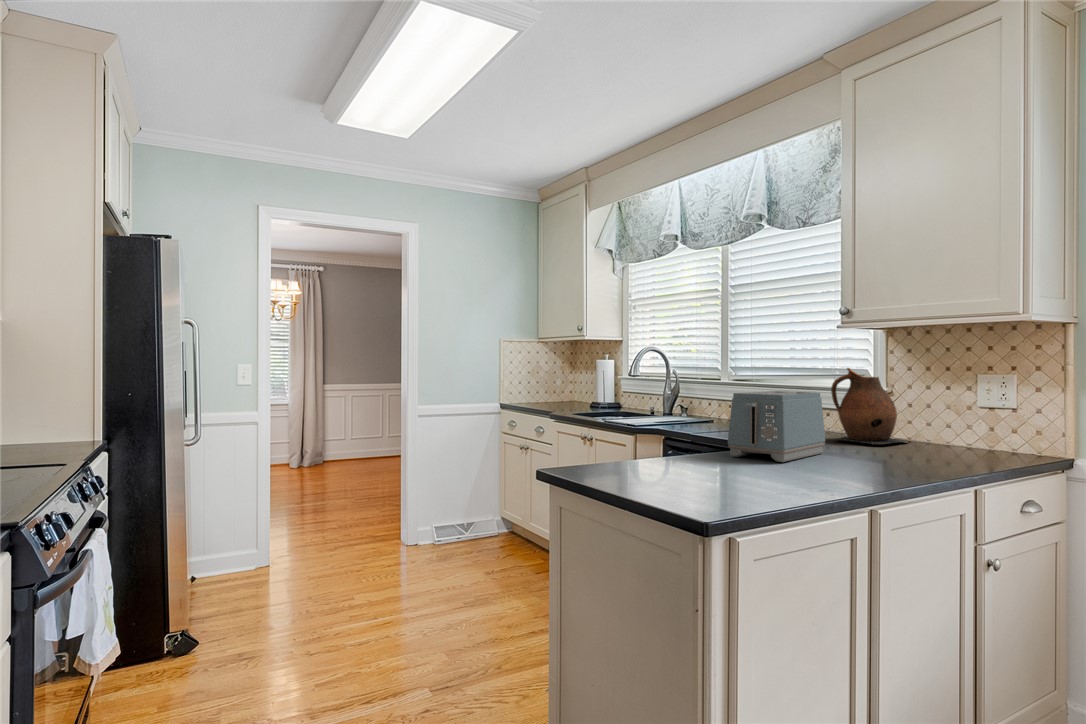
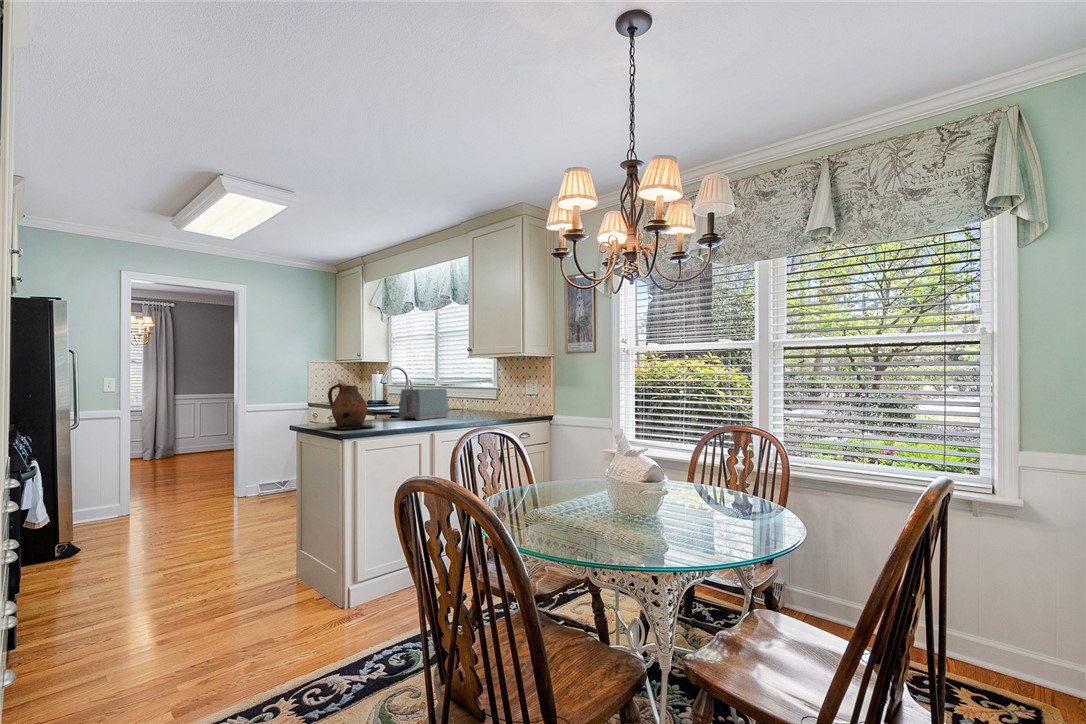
ceramic pitcher: present [831,368,910,445] -> present [328,380,375,429]

